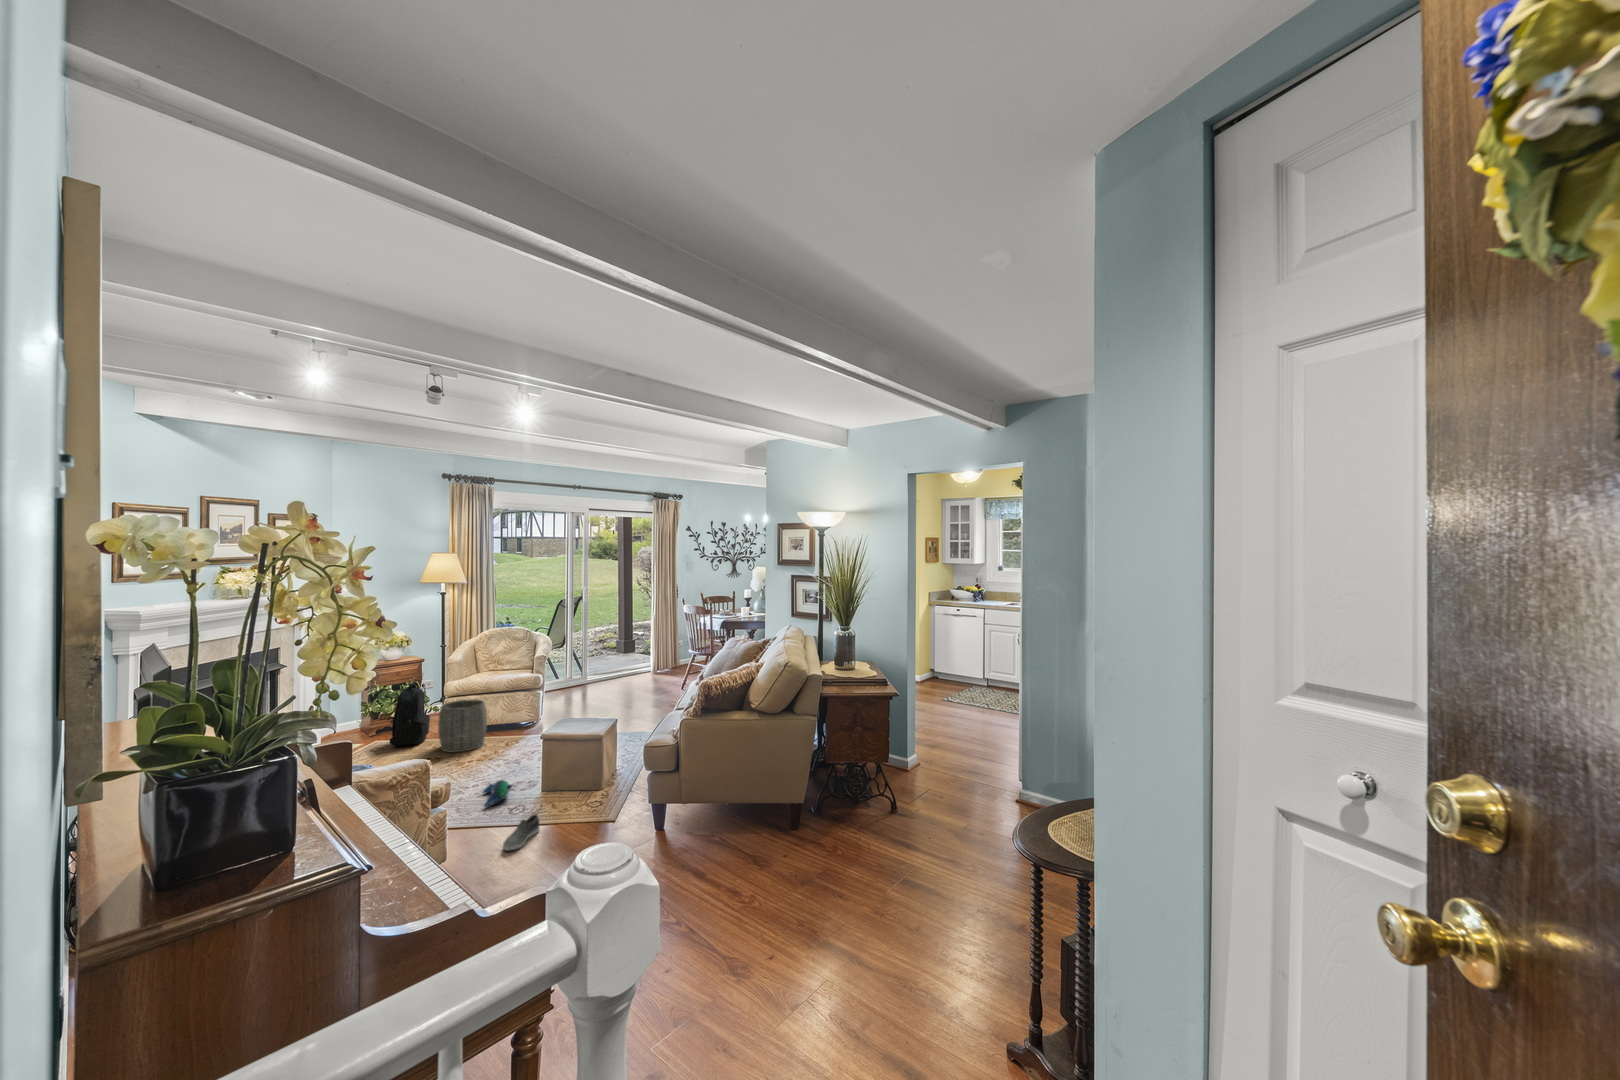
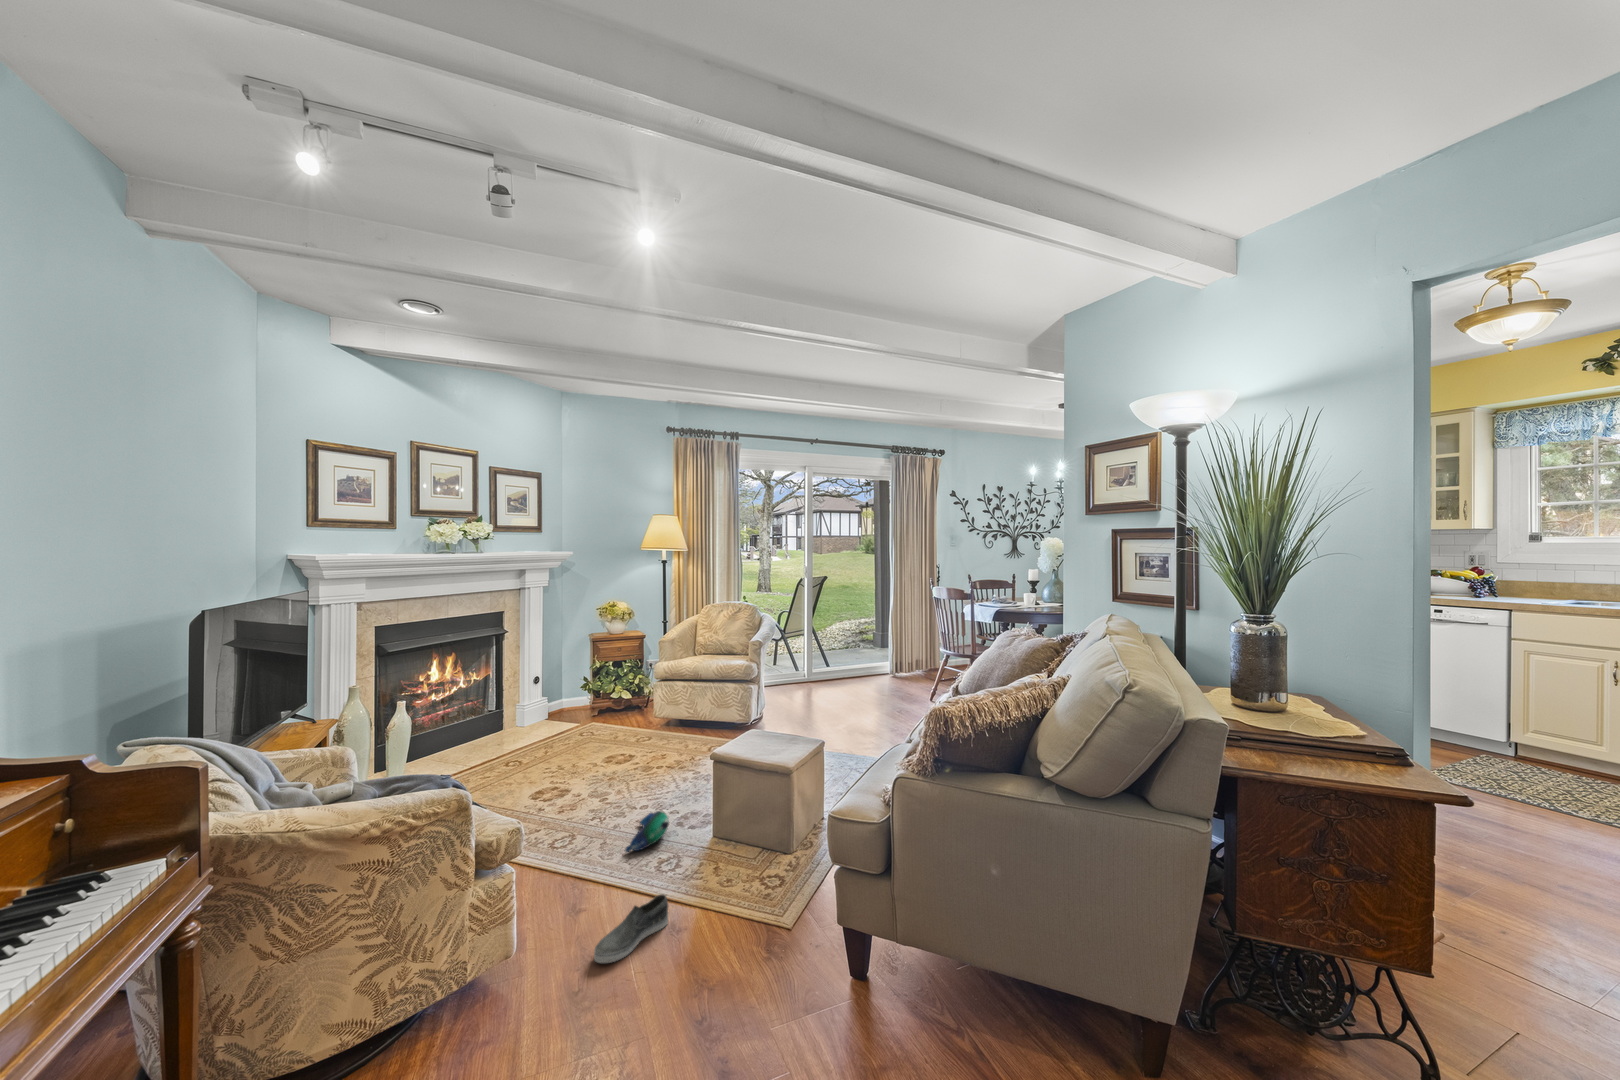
backpack: present [390,683,430,747] -> none [595,662,640,734]
woven basket: present [438,699,487,752] -> none [637,687,691,752]

